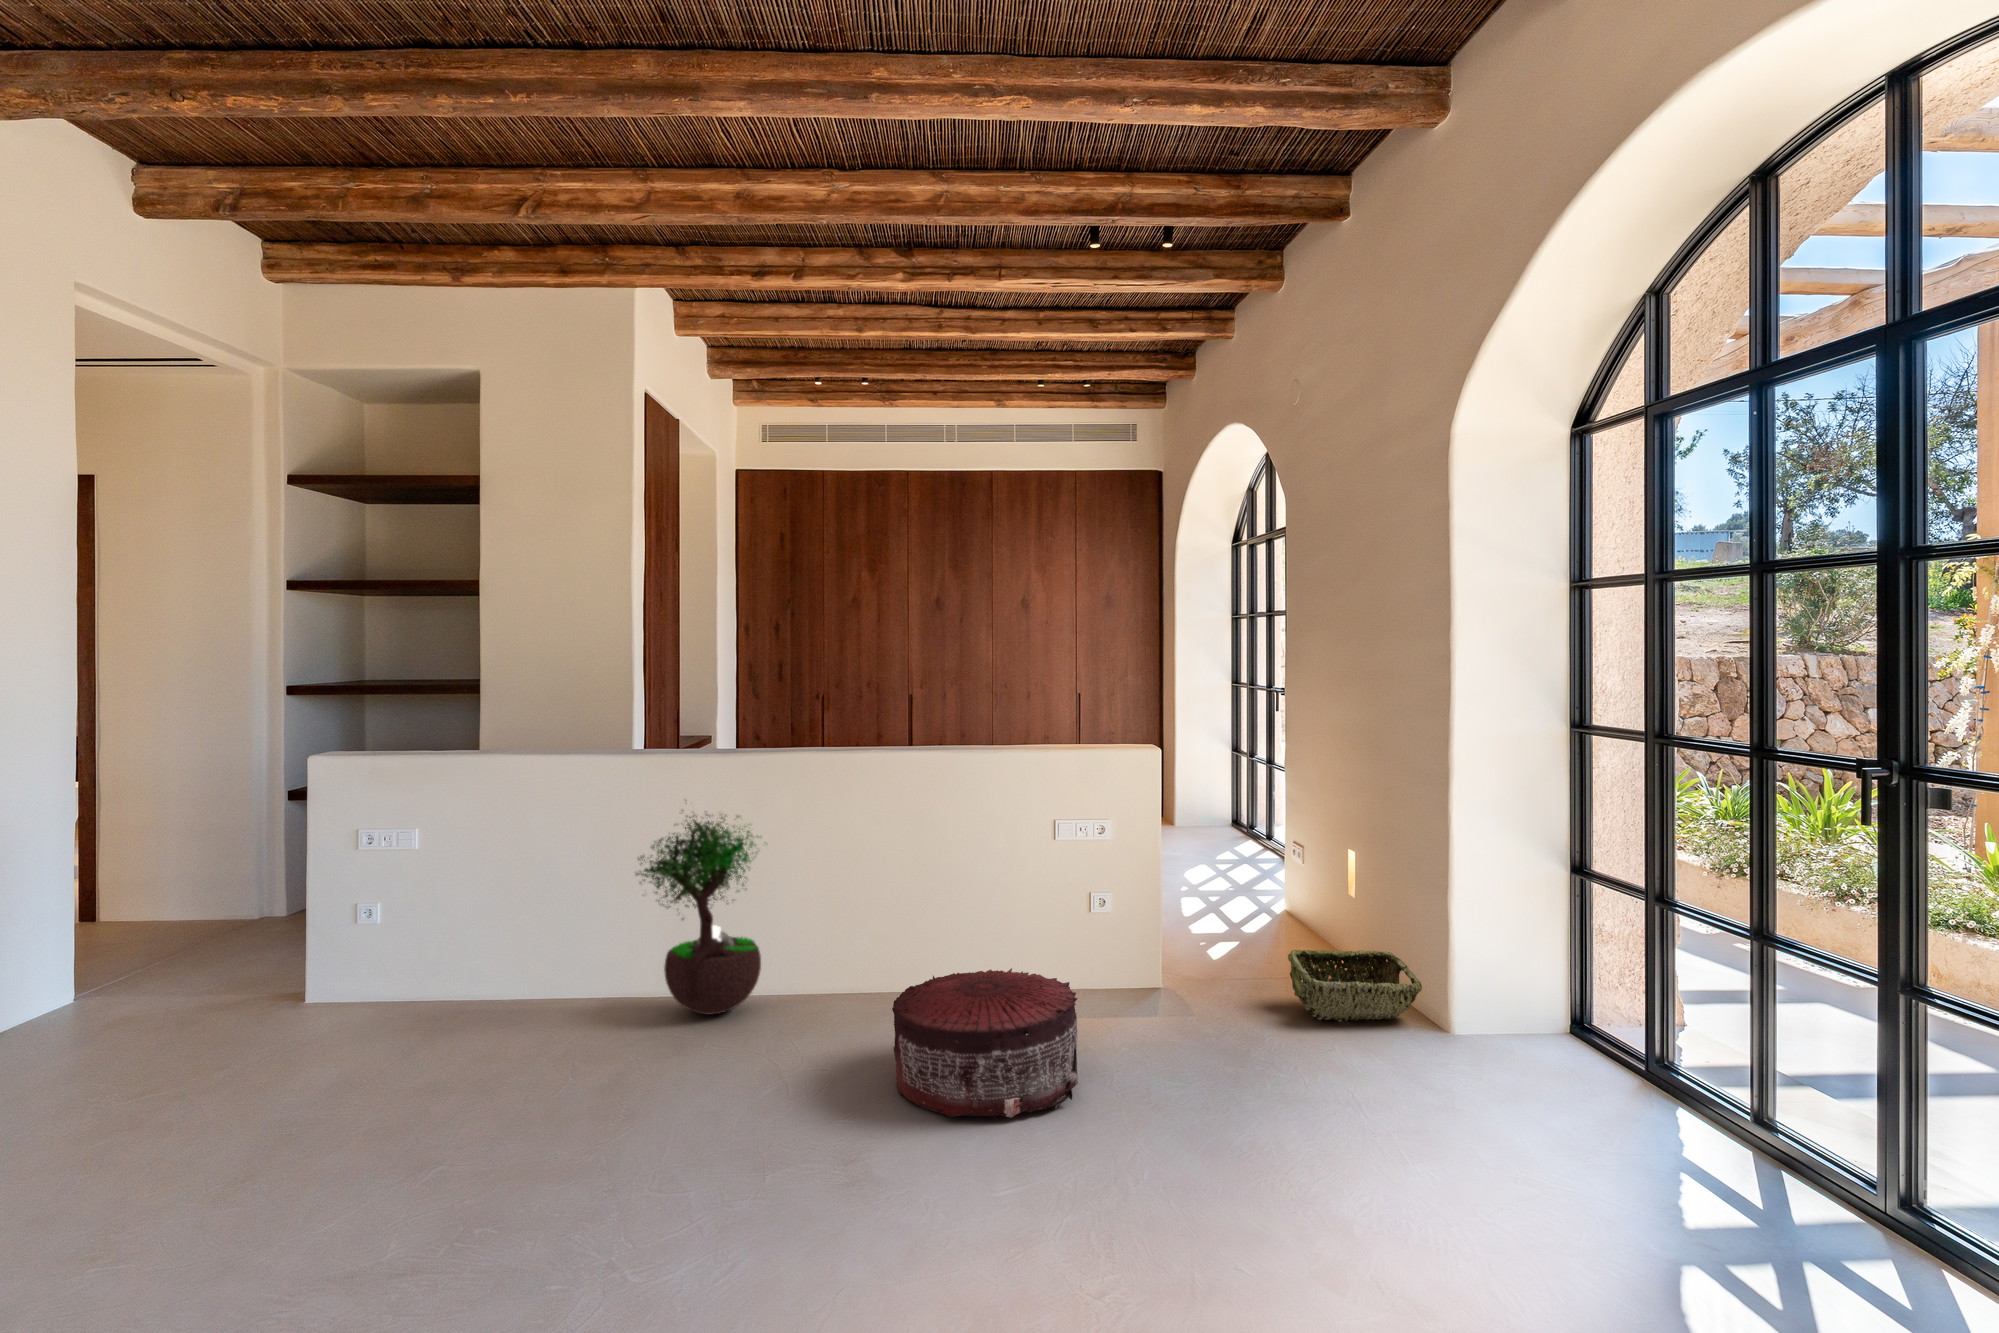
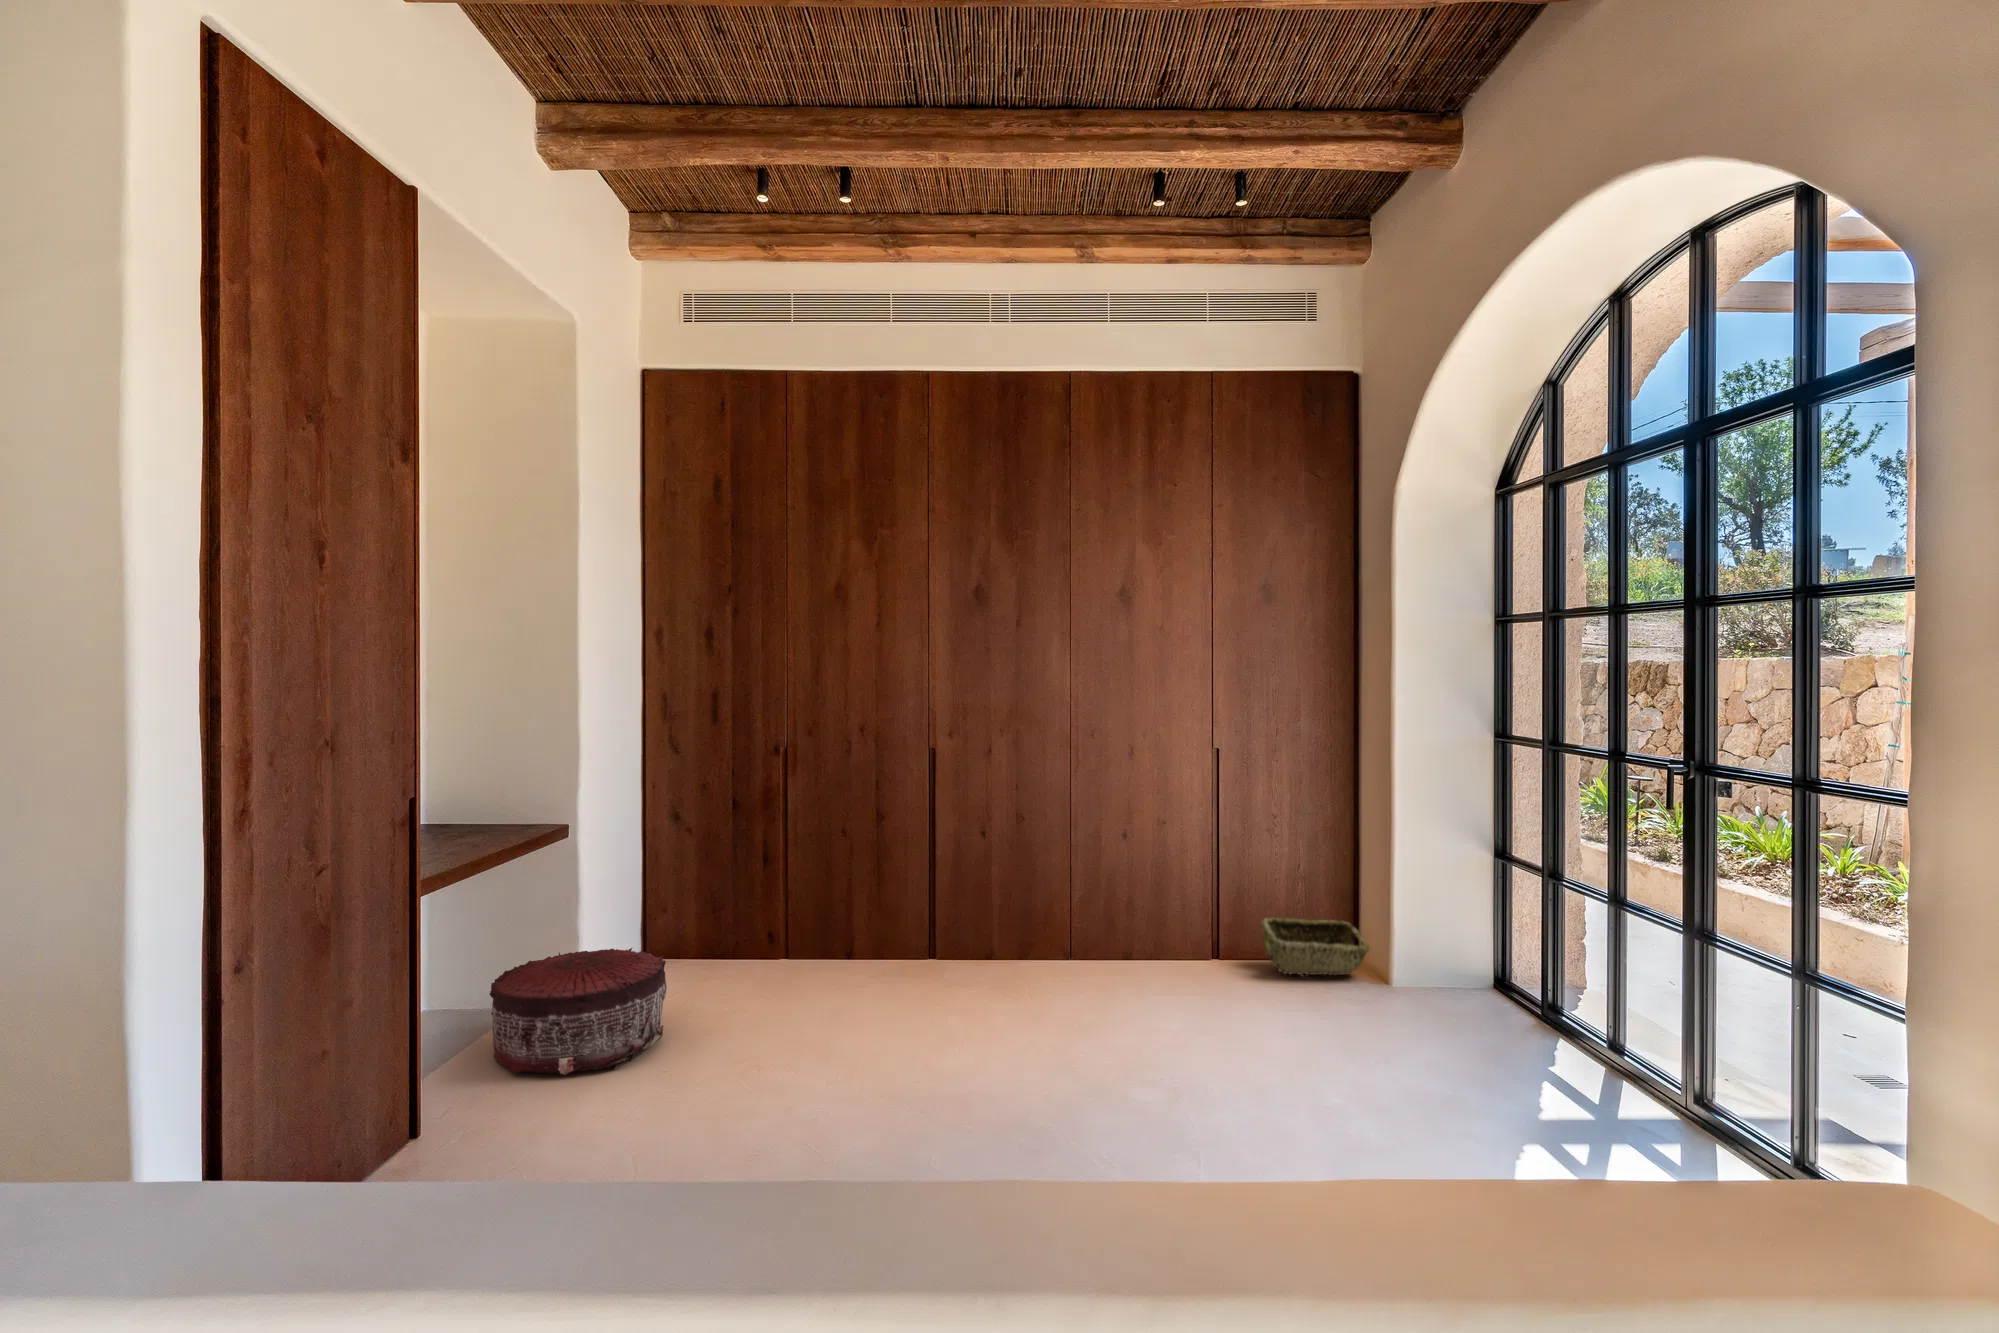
potted tree: present [636,811,767,1015] -> none [733,784,838,958]
pouf: present [892,968,1078,1117] -> present [490,948,667,1074]

